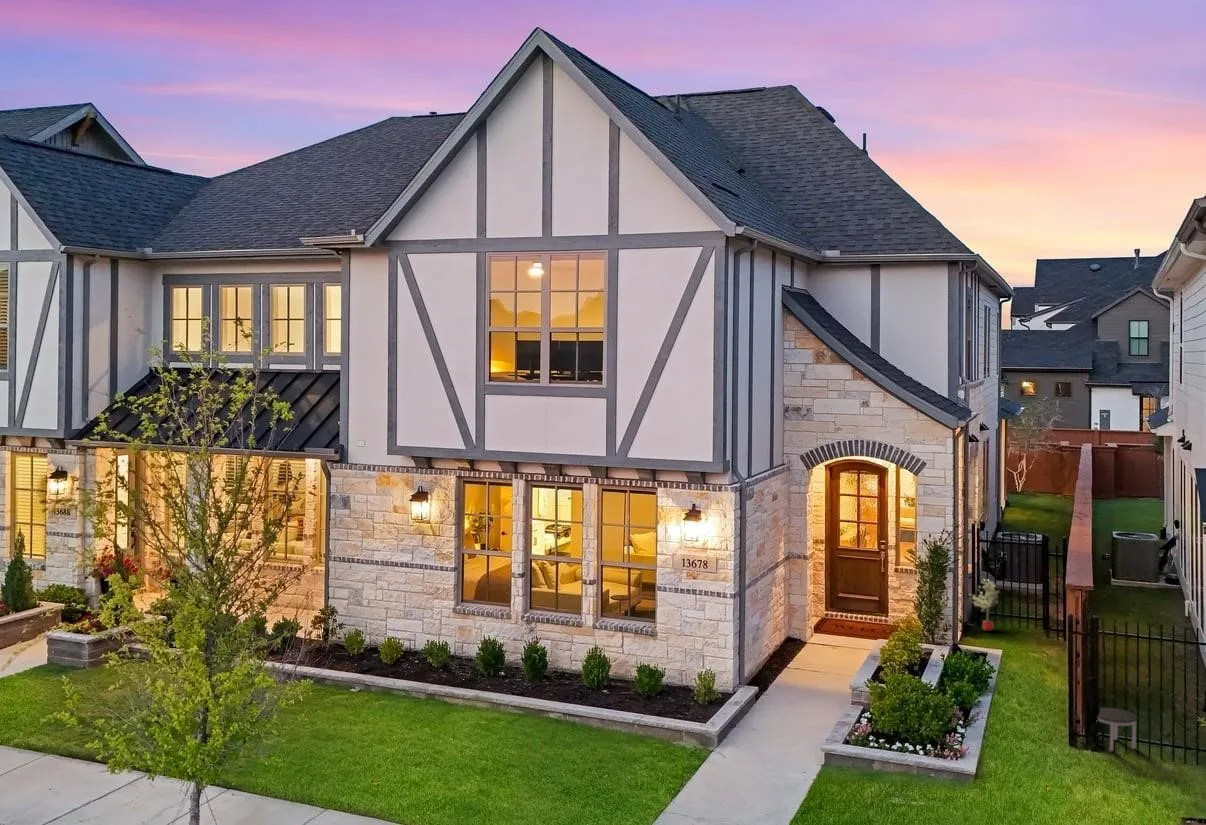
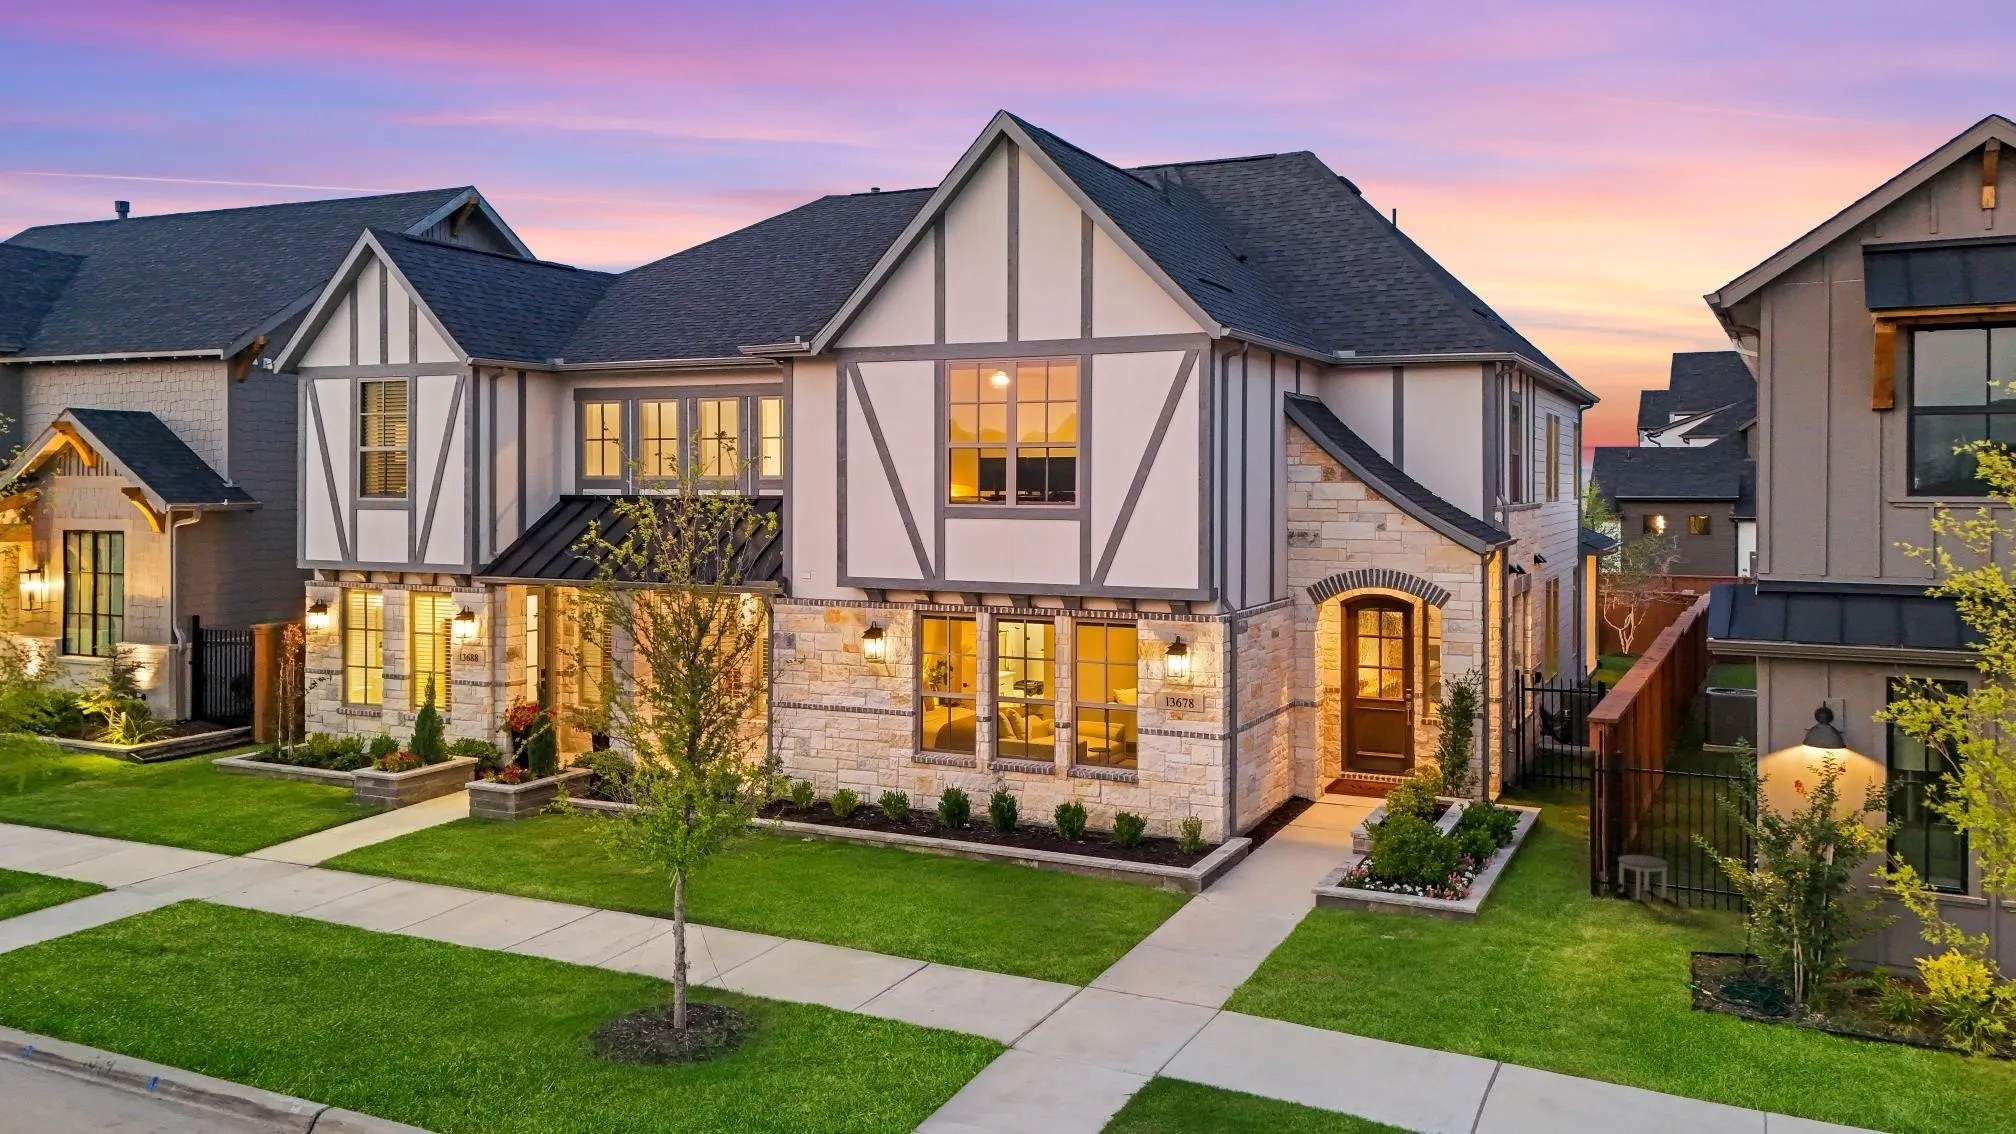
potted tree: present [973,579,998,631] -> none [1513,731,1546,793]

